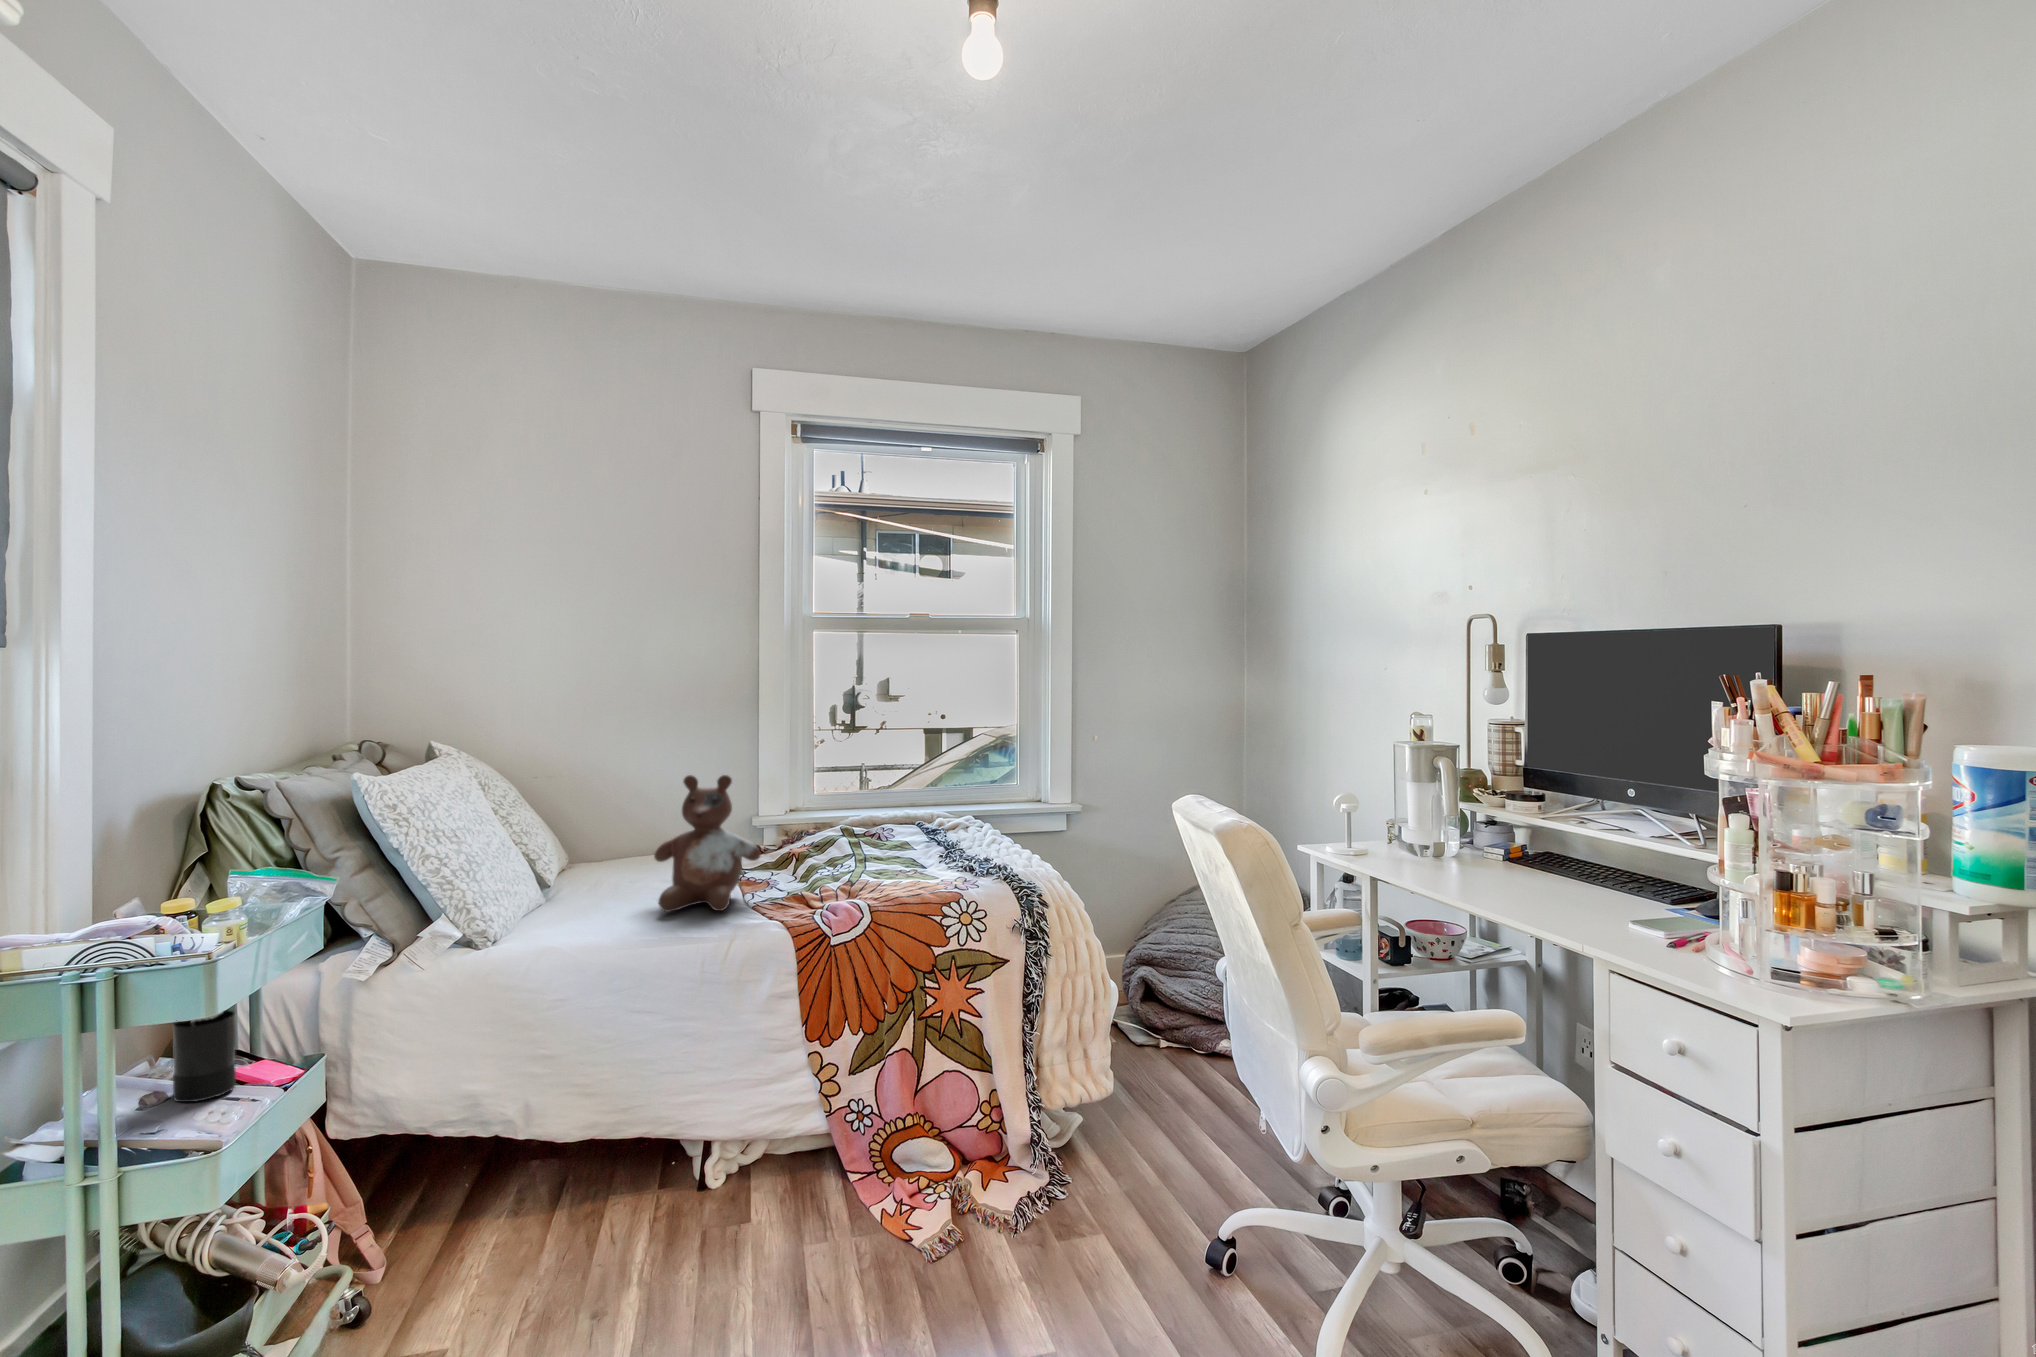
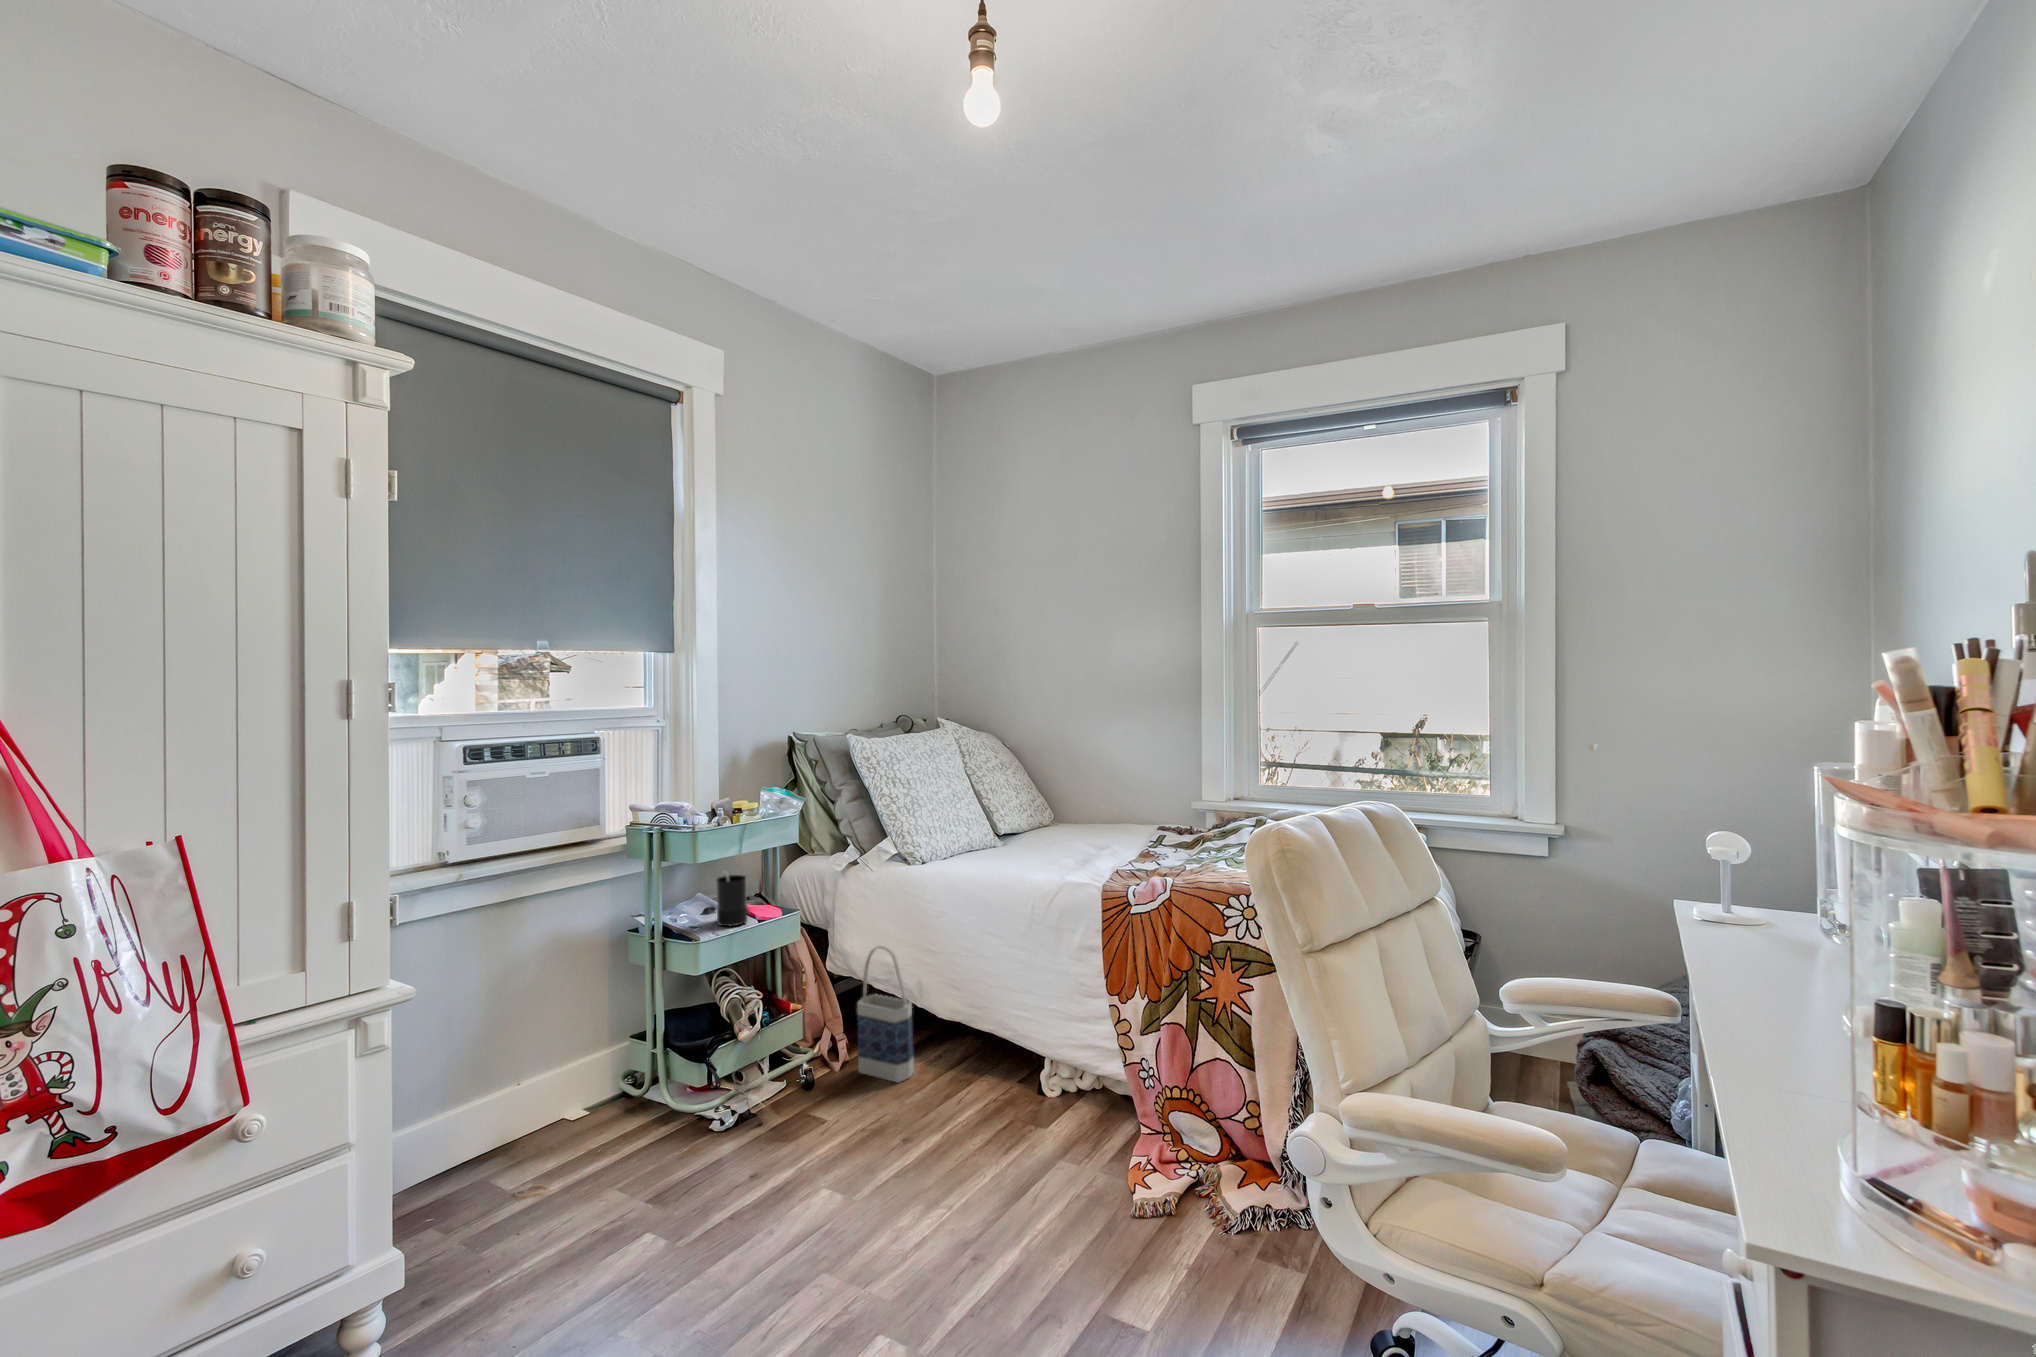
stuffed bear: present [654,775,761,912] -> none [1035,753,1123,870]
bag: none [423,1064,514,1260] -> present [857,946,914,1082]

